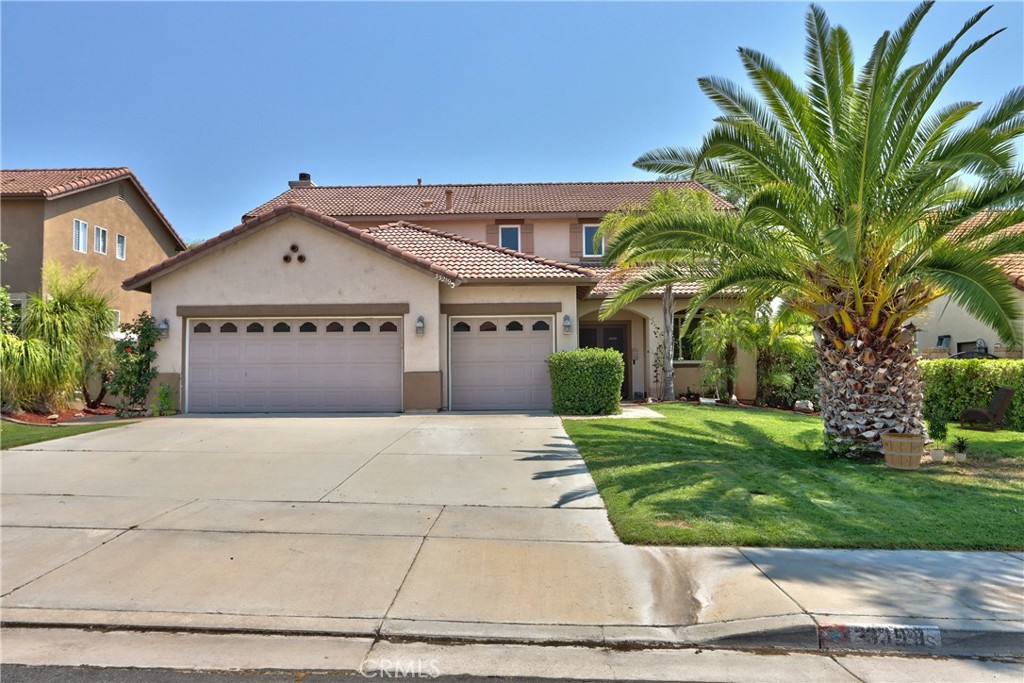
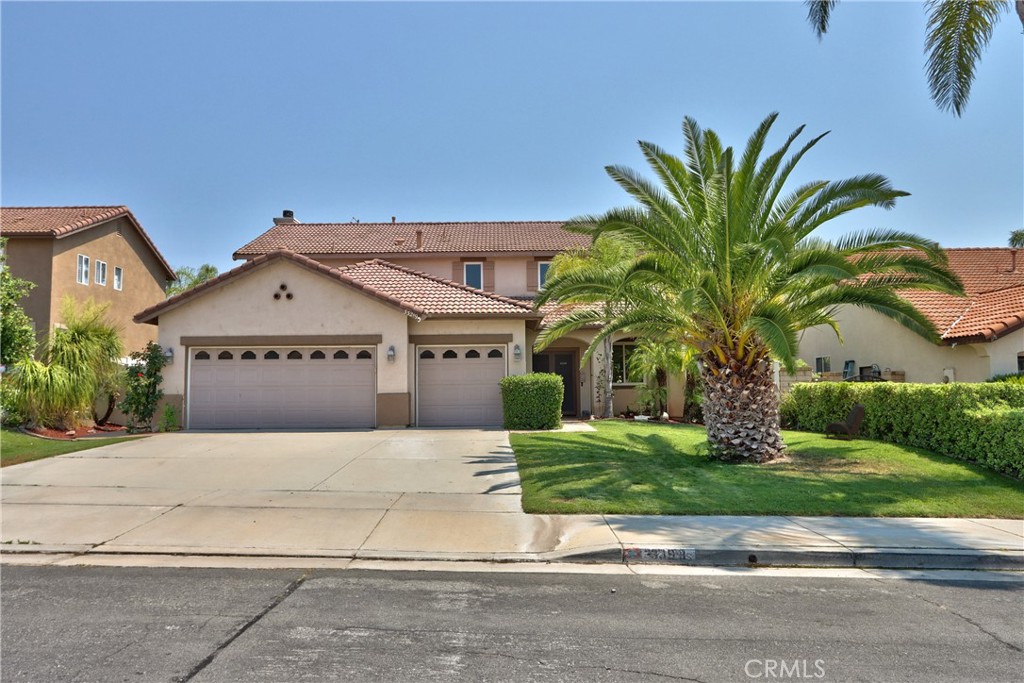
potted plant: present [926,414,971,462] -> none [779,425,814,462]
wooden bucket: present [880,433,926,470] -> none [743,440,774,468]

